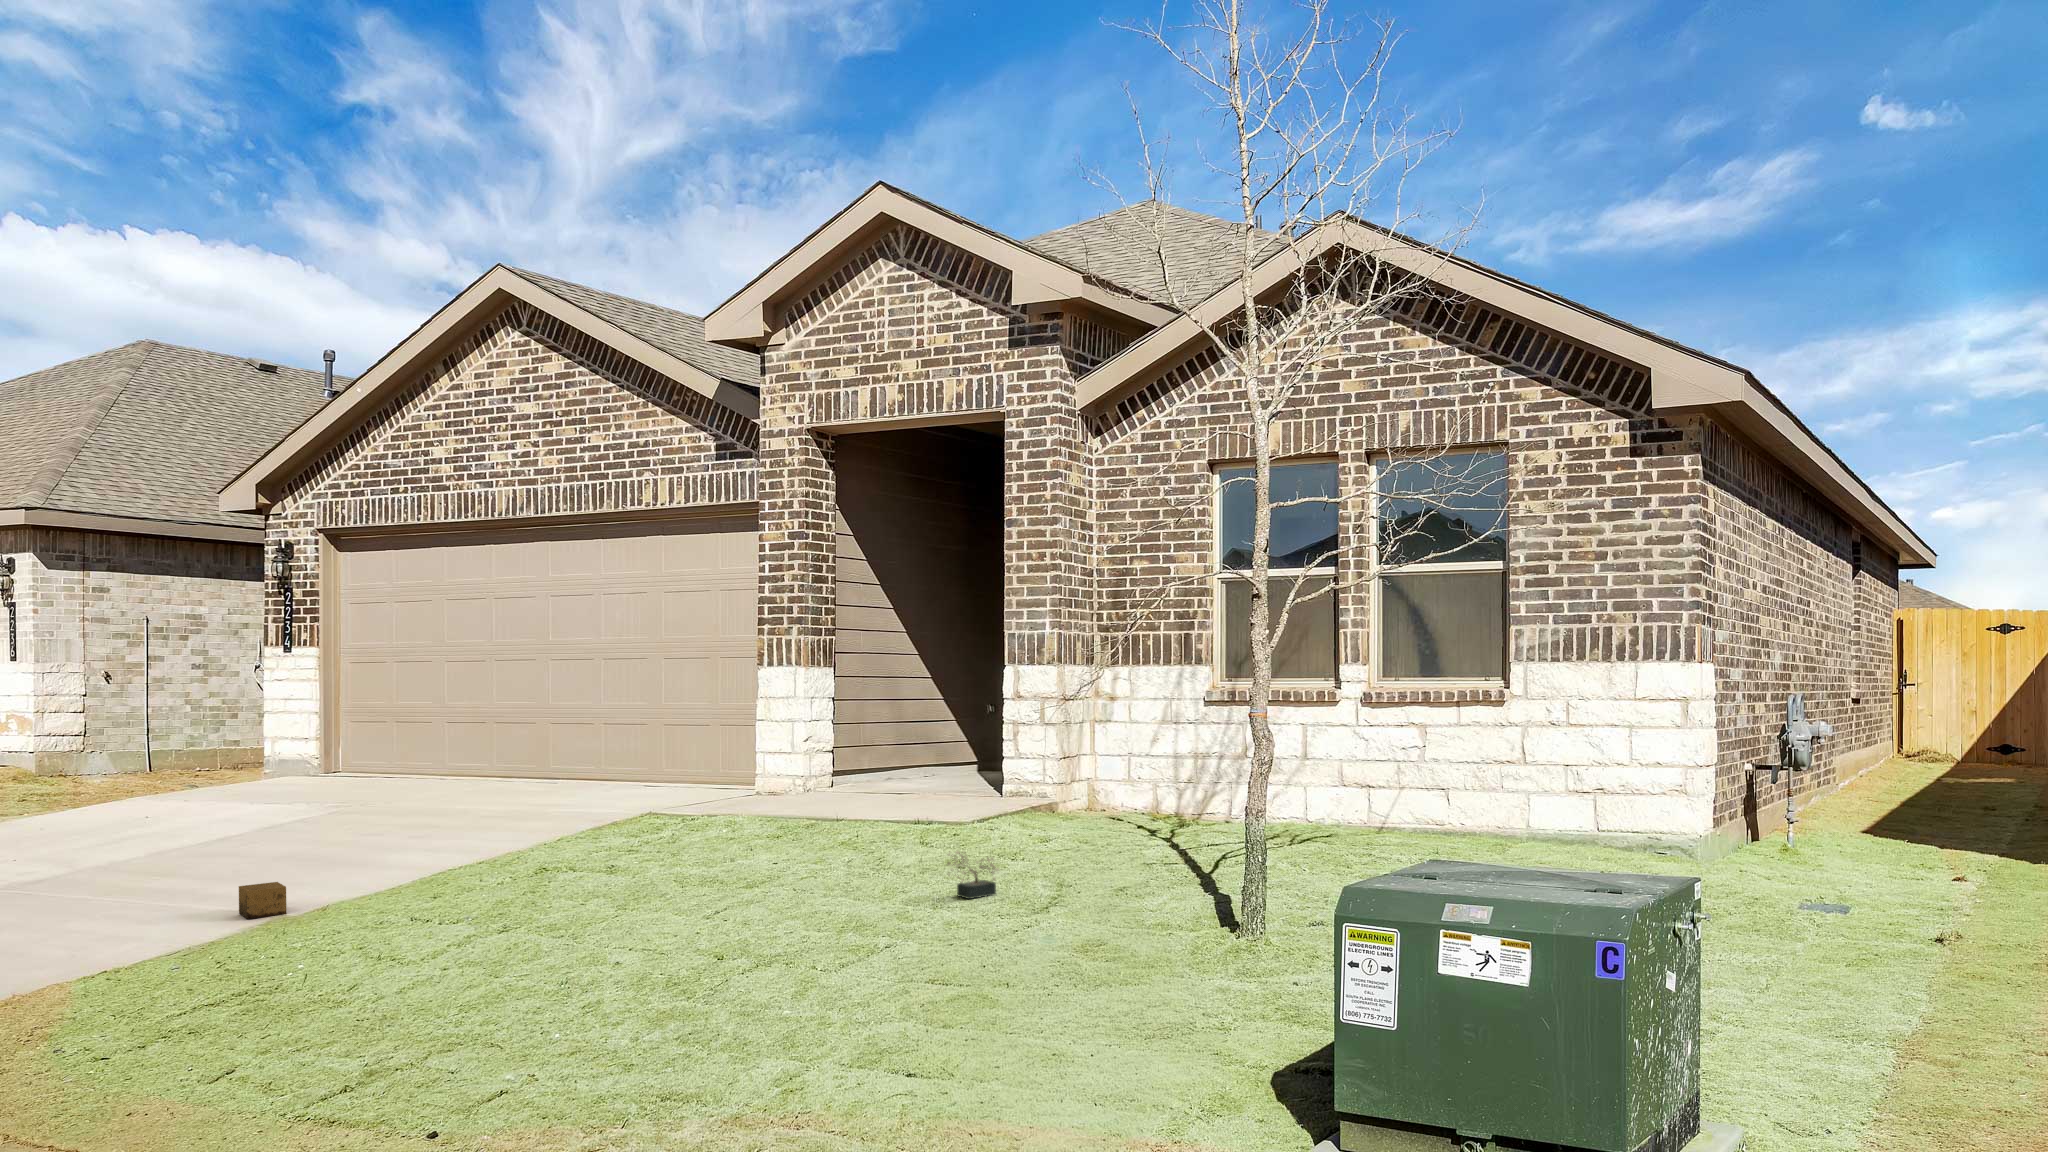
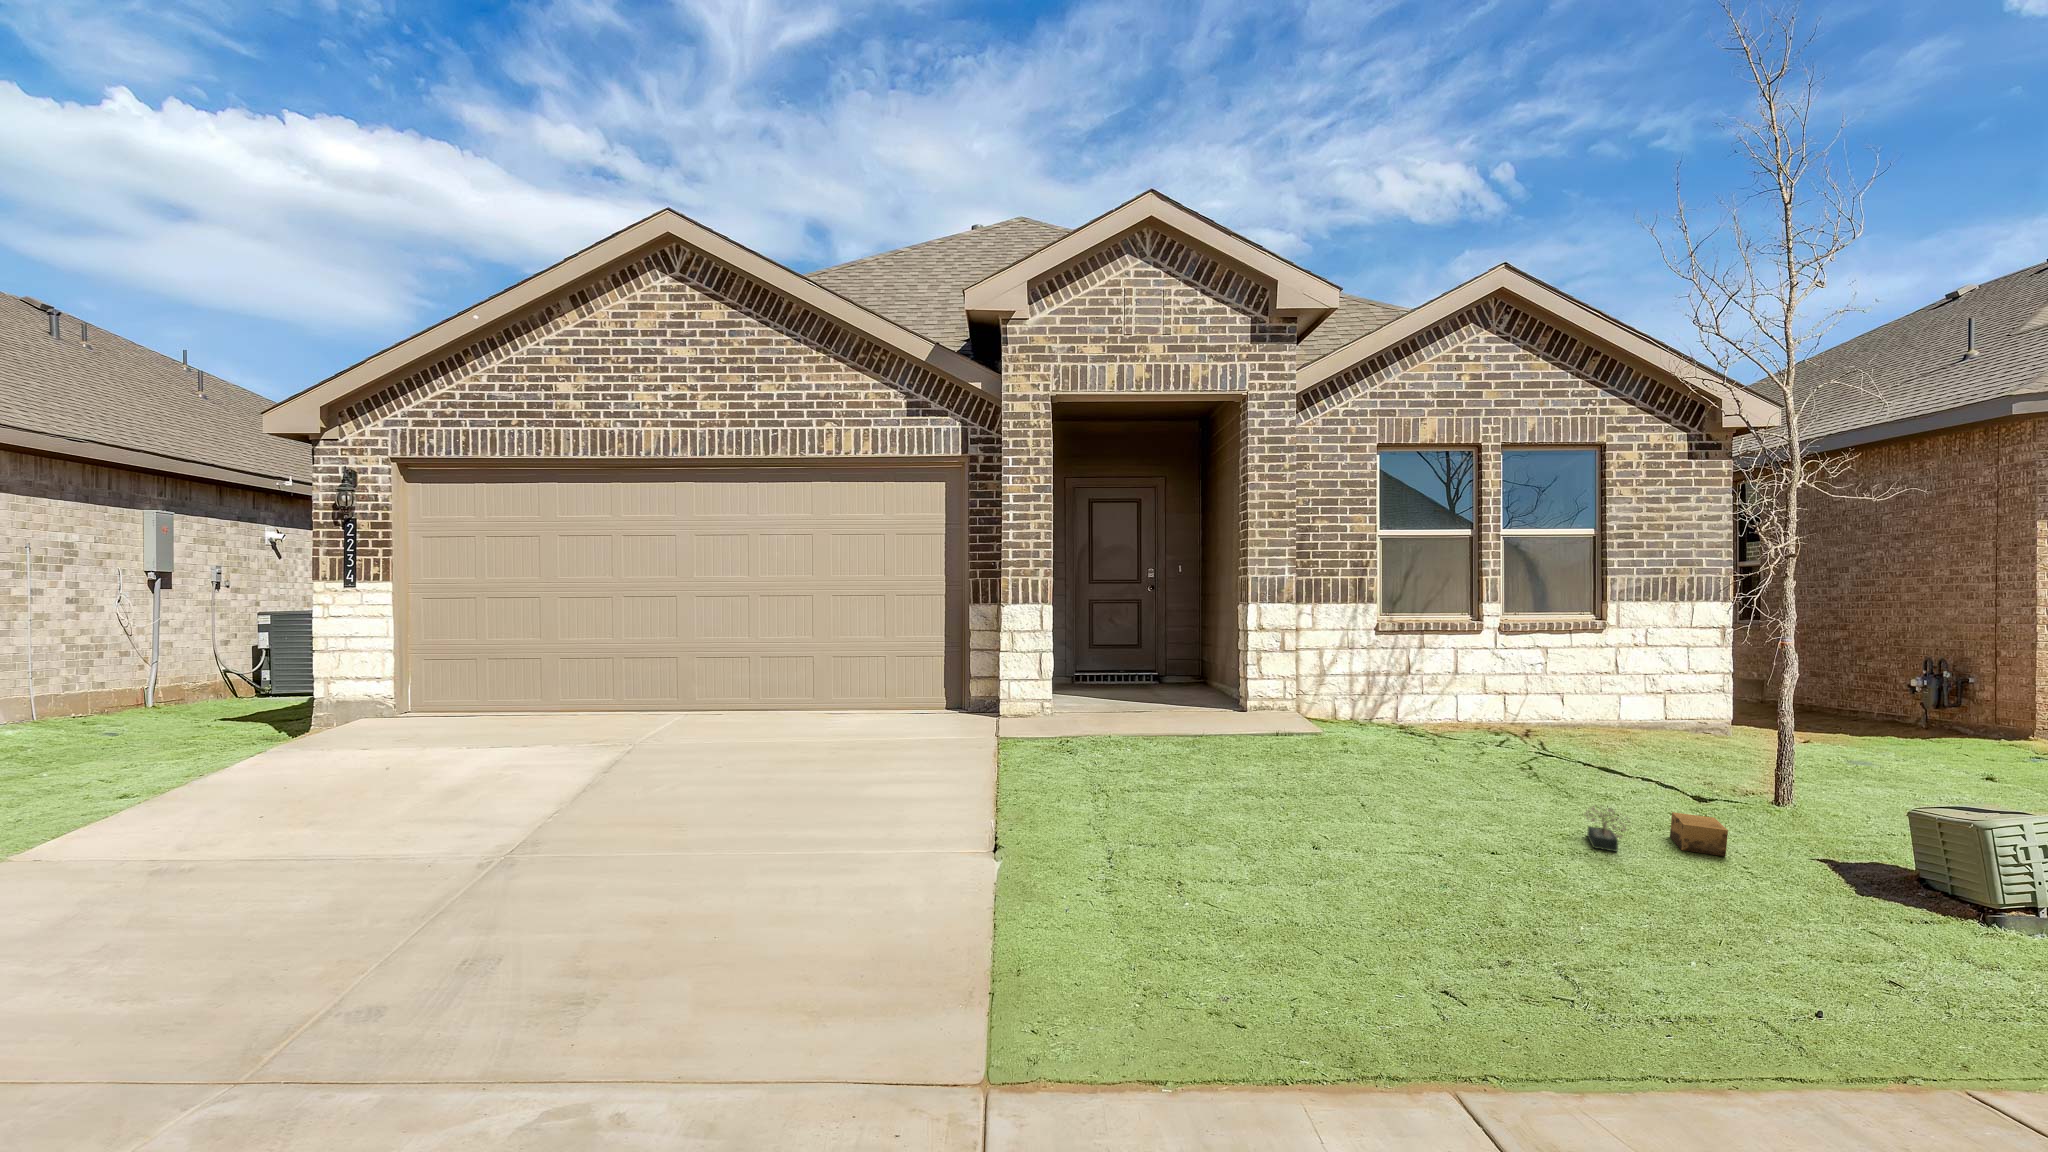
cardboard box: present [239,882,287,919] -> present [1670,812,1728,856]

